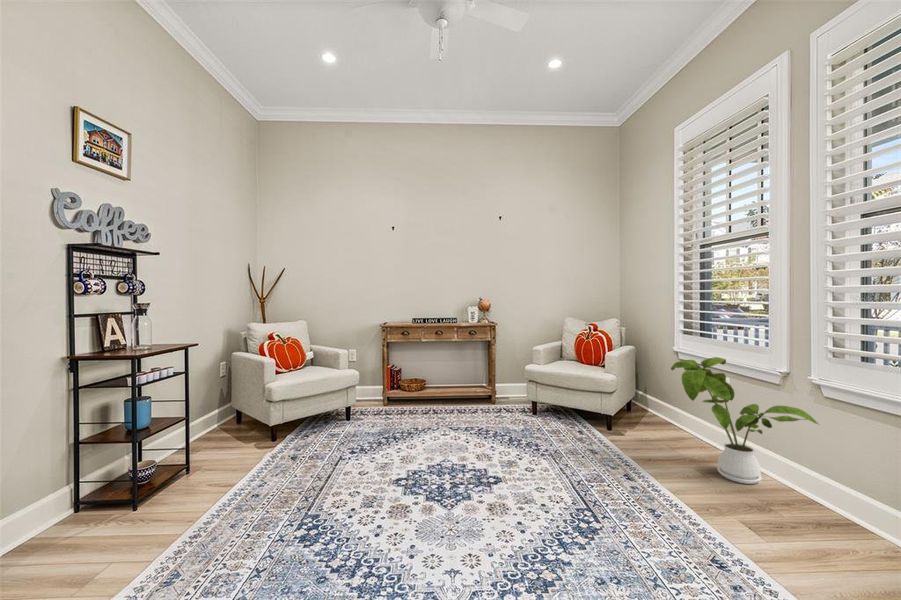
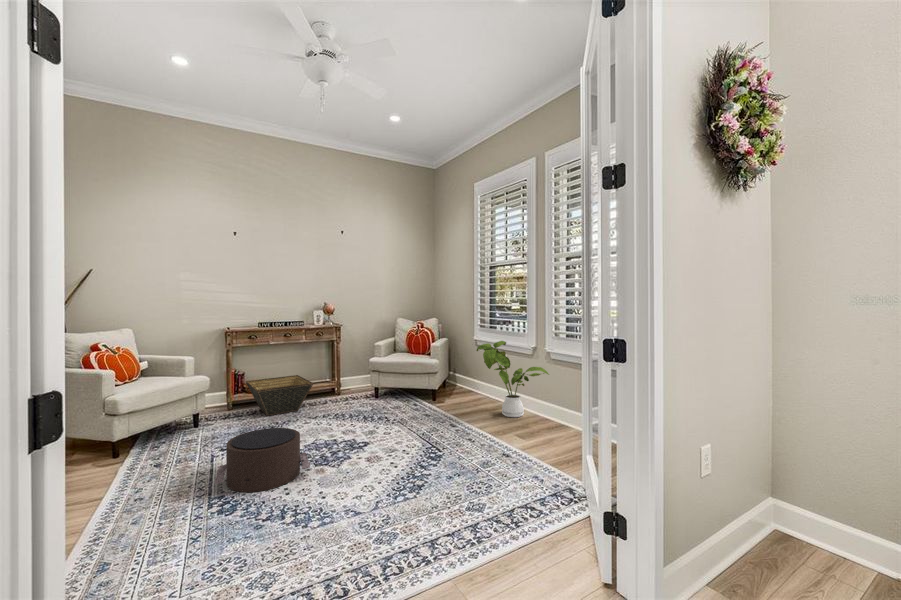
basket: none [399,377,459,418] -> present [246,375,313,416]
pouf: none [307,440,417,522] -> present [215,428,310,492]

